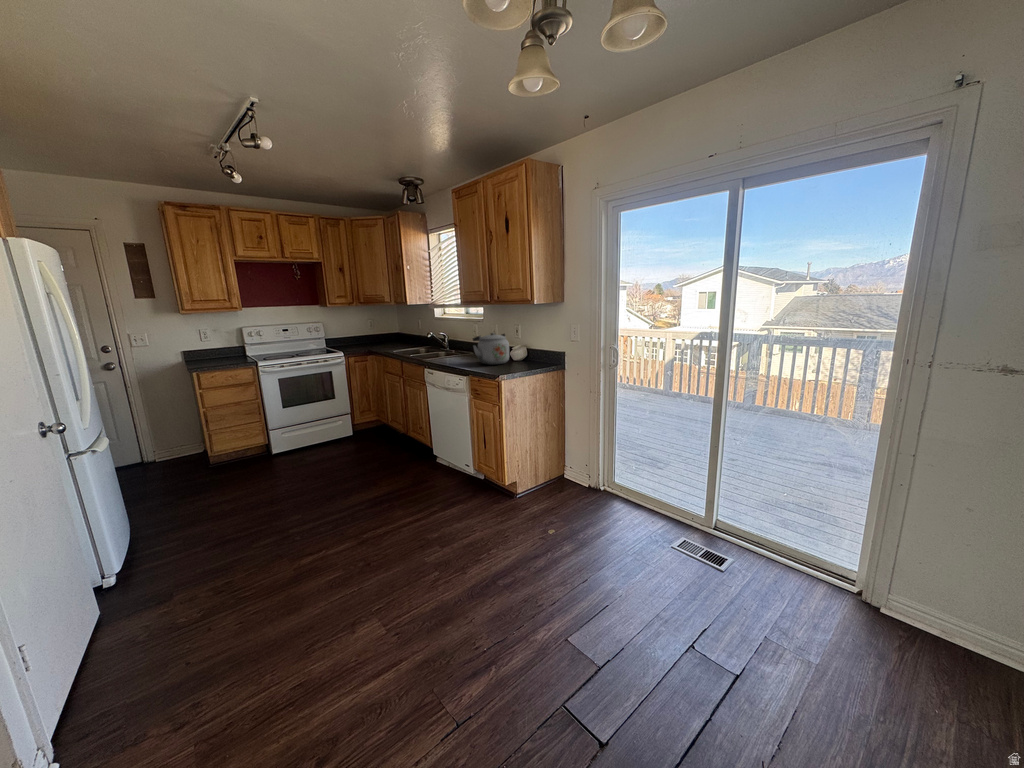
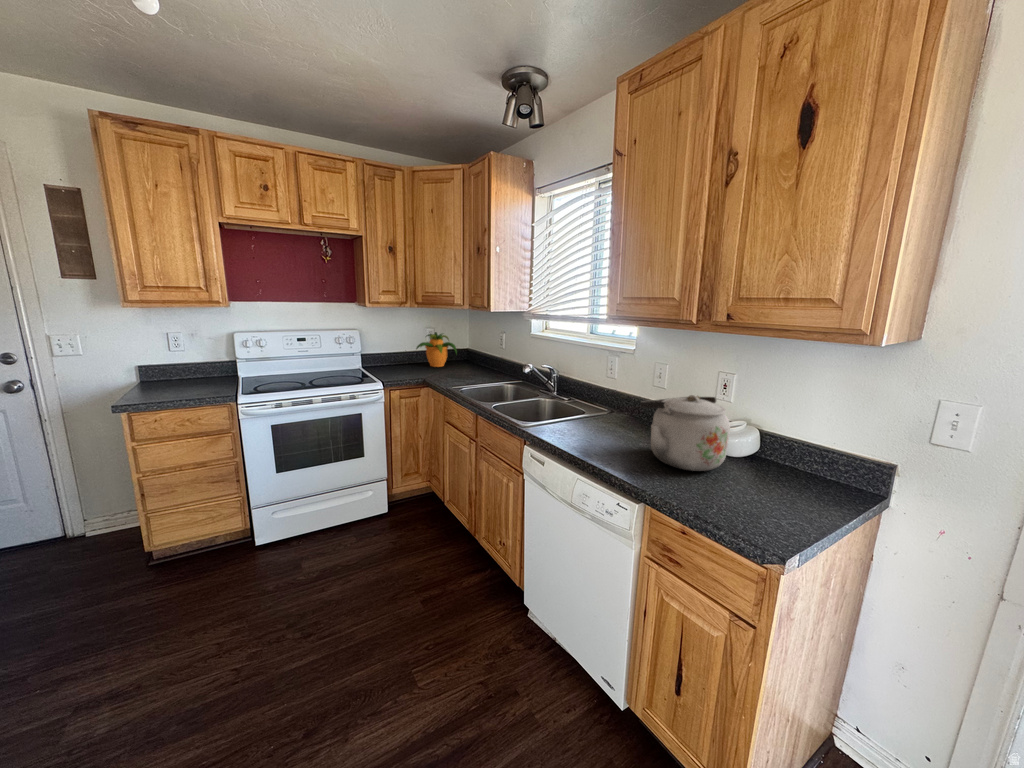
potted plant: none [363,322,391,345] -> present [416,332,457,367]

